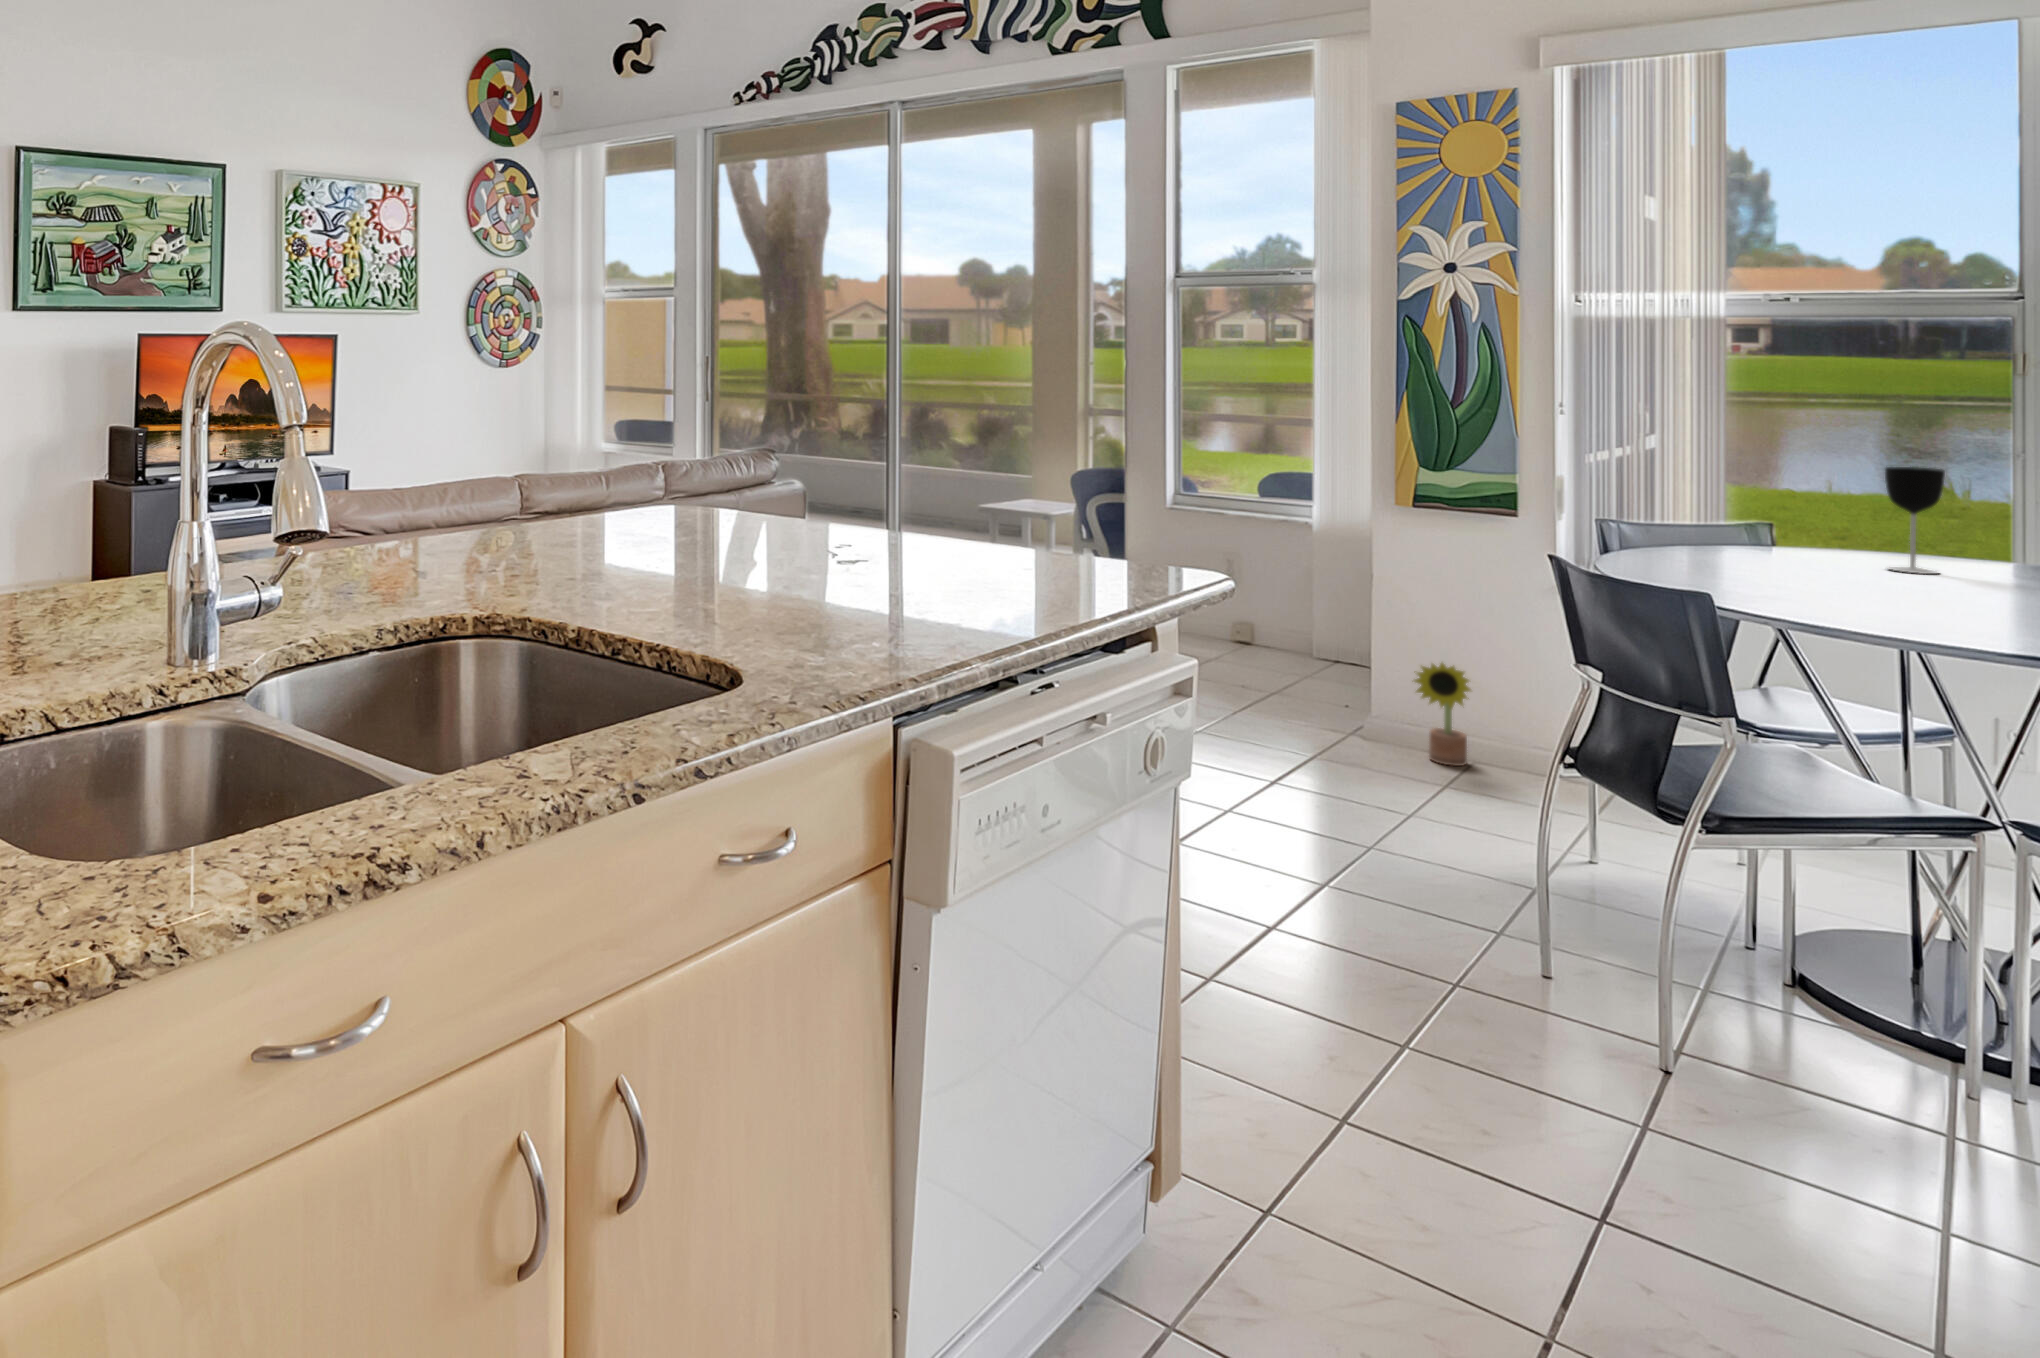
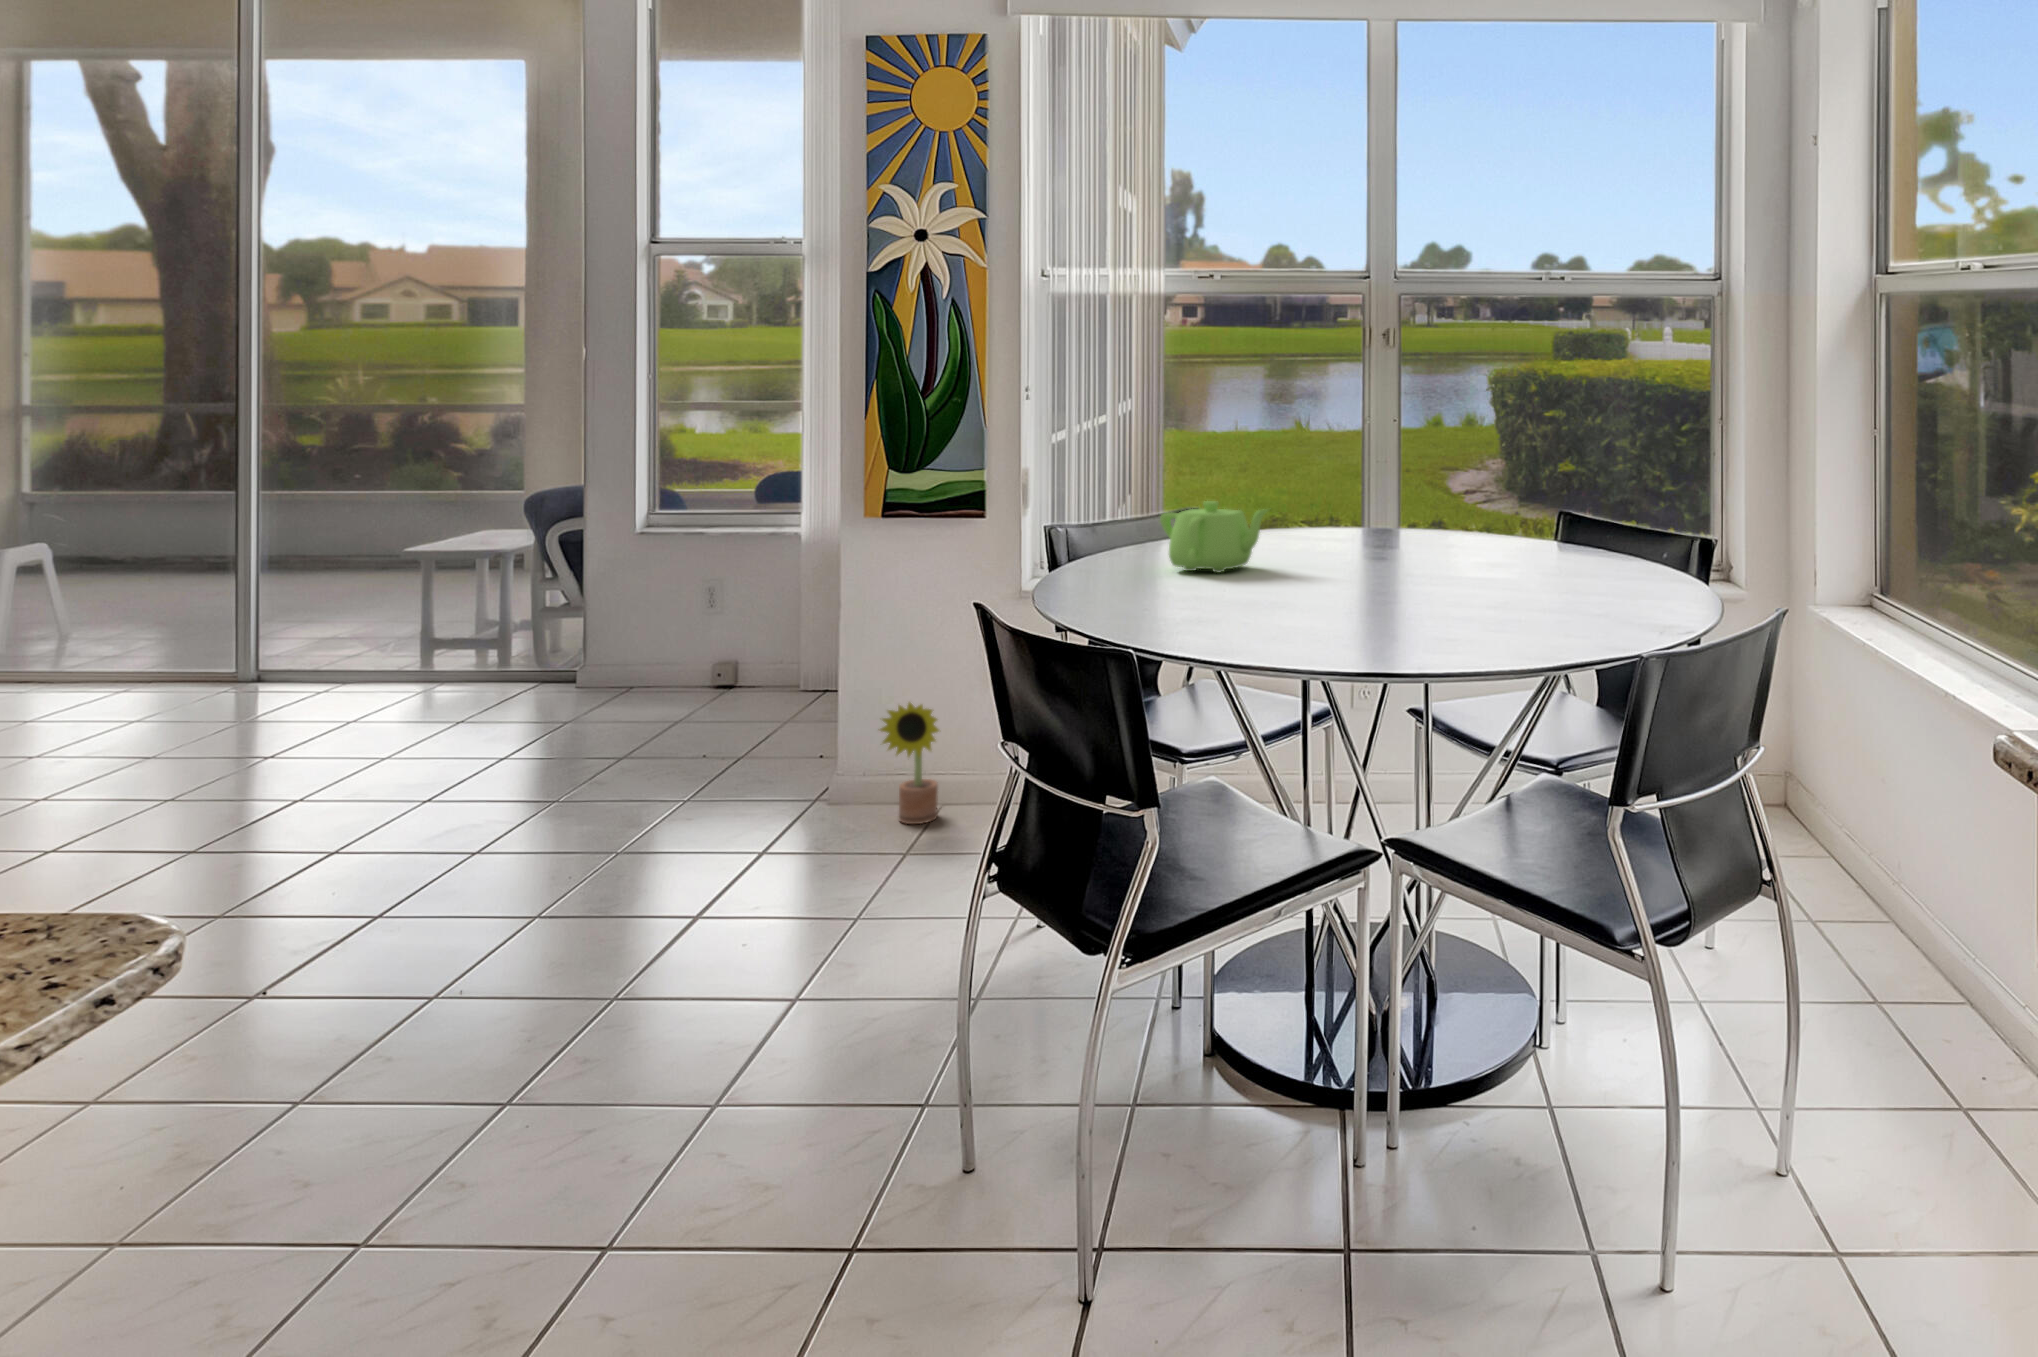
wine glass: present [1885,467,1945,574] -> none [1280,438,1324,549]
teapot: none [1739,520,1875,584] -> present [1160,501,1268,573]

